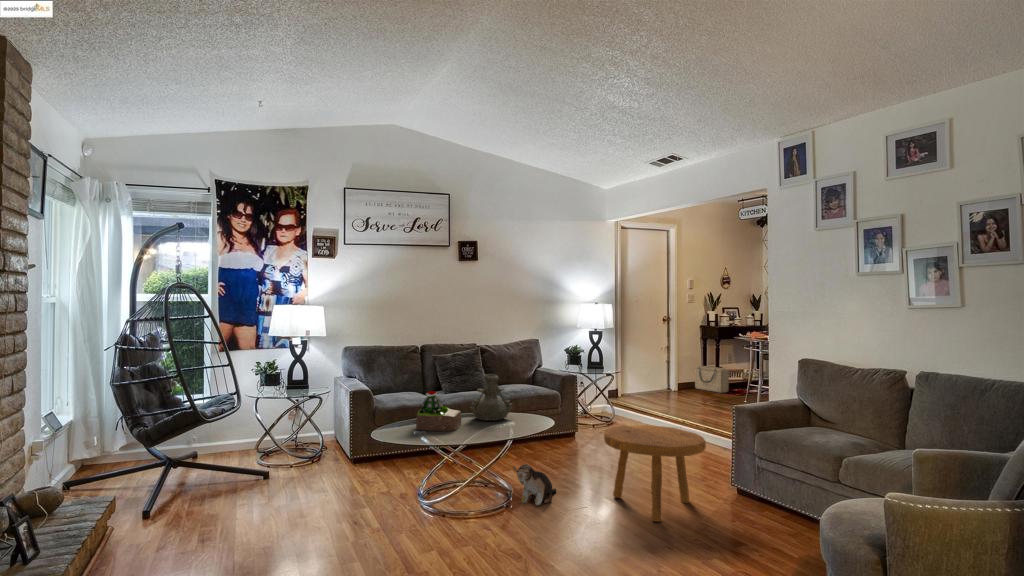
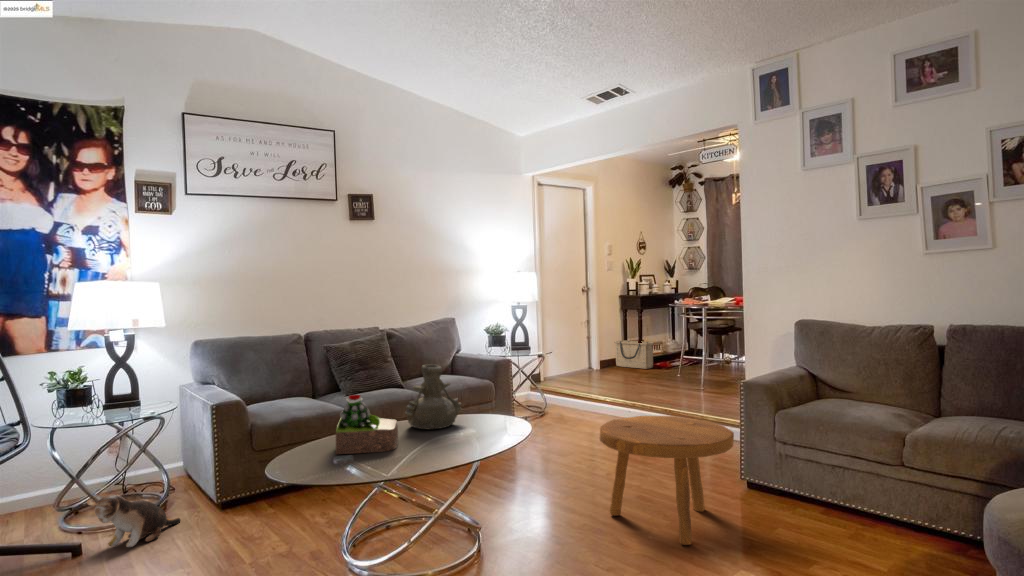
plush toy: present [513,464,556,505] -> present [87,494,181,547]

